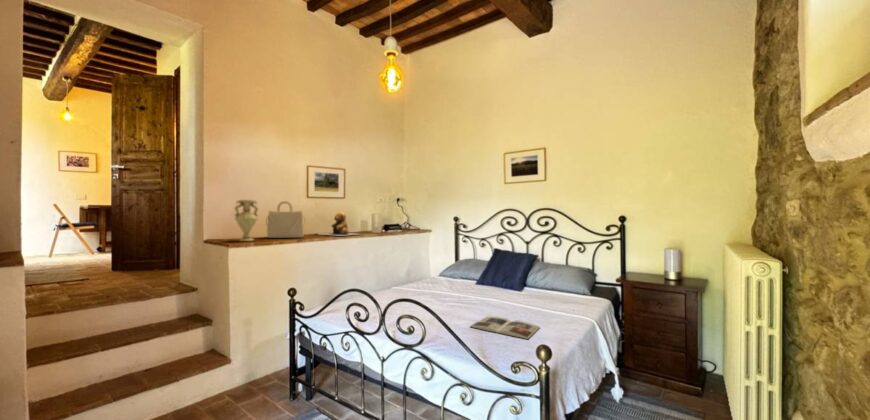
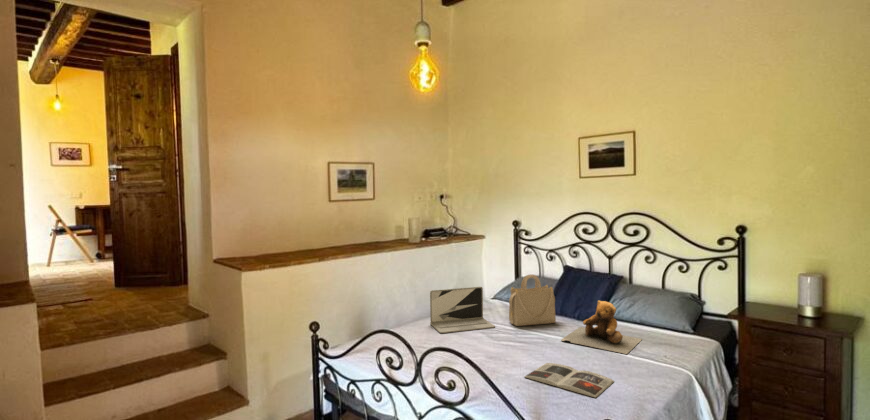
vase: present [235,200,258,241] -> none [245,212,273,261]
handbag: present [267,201,303,238] -> present [509,274,556,326]
teddy bear: present [319,212,357,236] -> present [561,300,642,354]
laptop: none [391,263,443,299] -> present [430,287,495,333]

